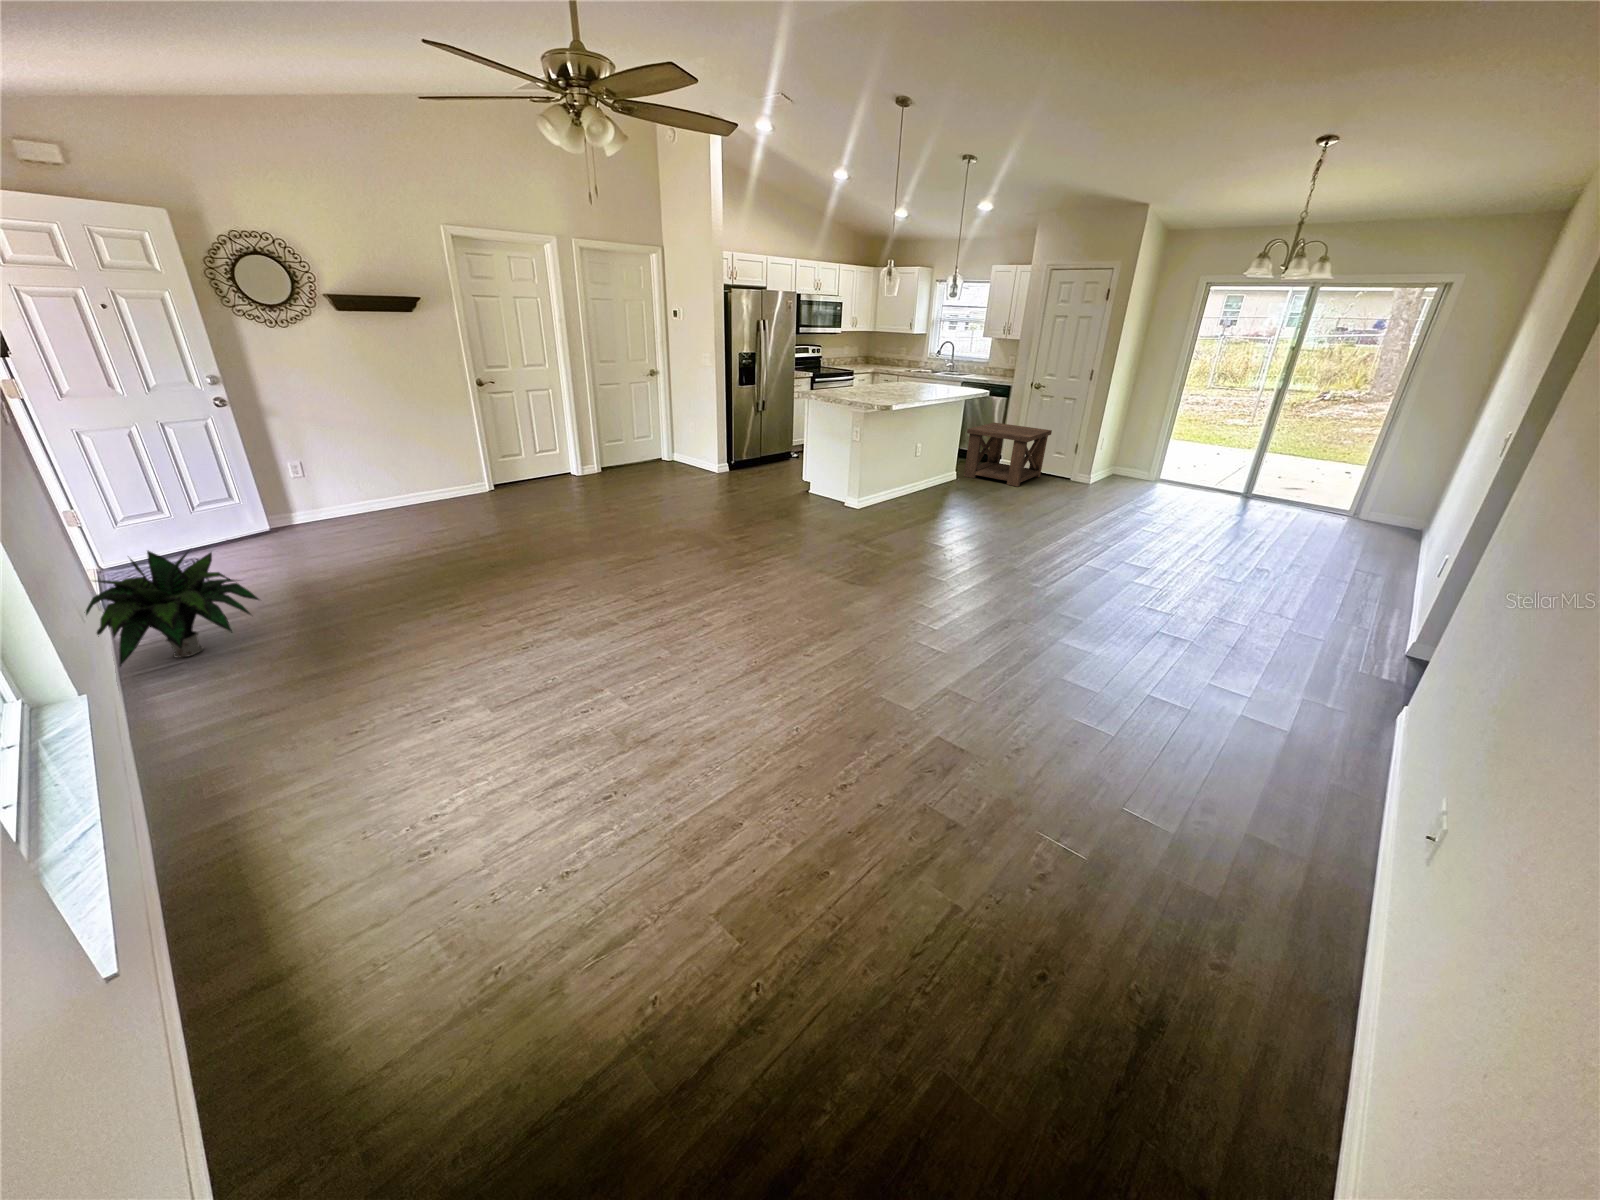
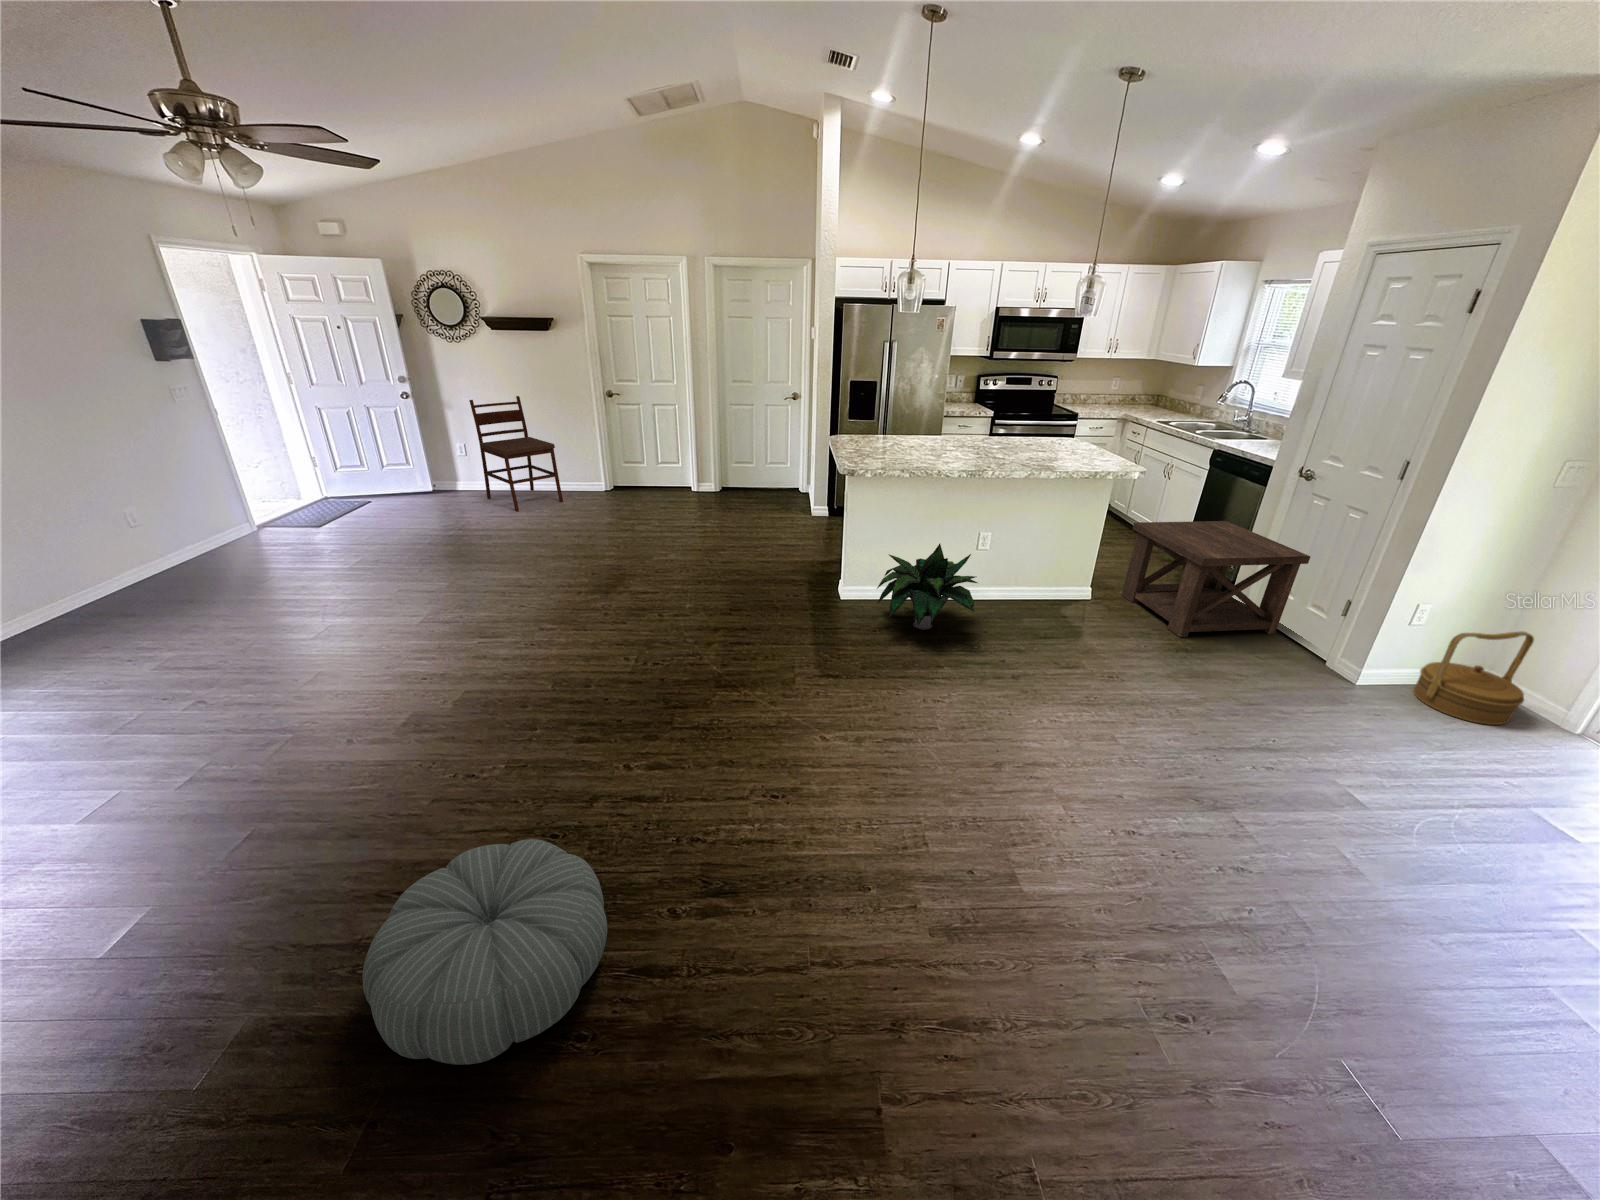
dining chair: none [334,392,471,522] -> present [469,396,563,511]
woven basket: none [1106,446,1146,489] -> present [1414,632,1534,725]
potted plant: present [86,551,259,666] -> present [877,544,978,630]
pouf: none [1029,608,1165,697] -> present [362,839,607,1065]

